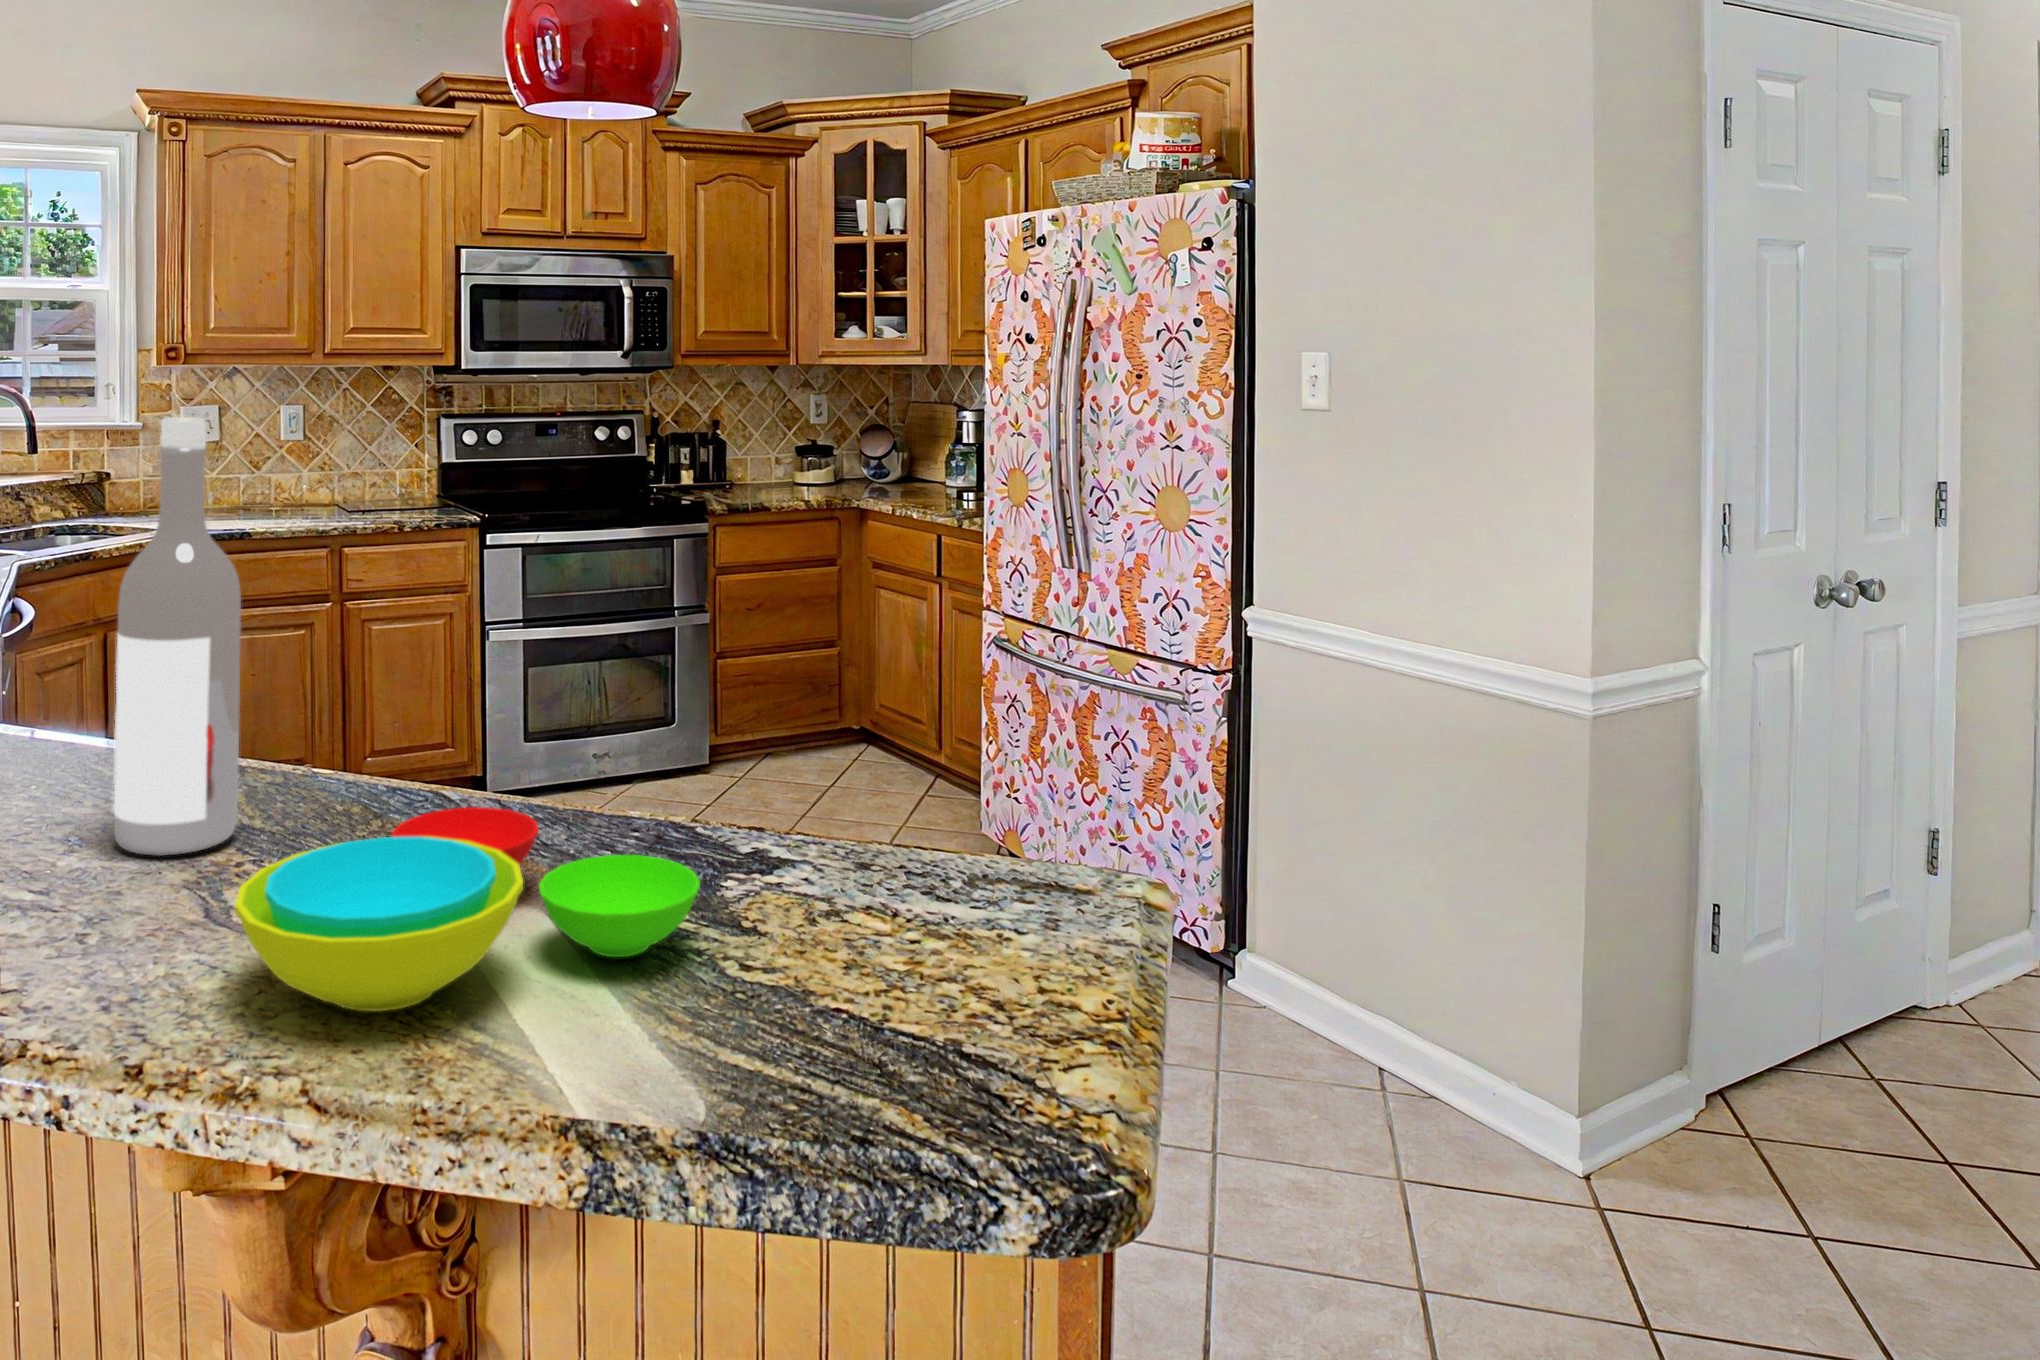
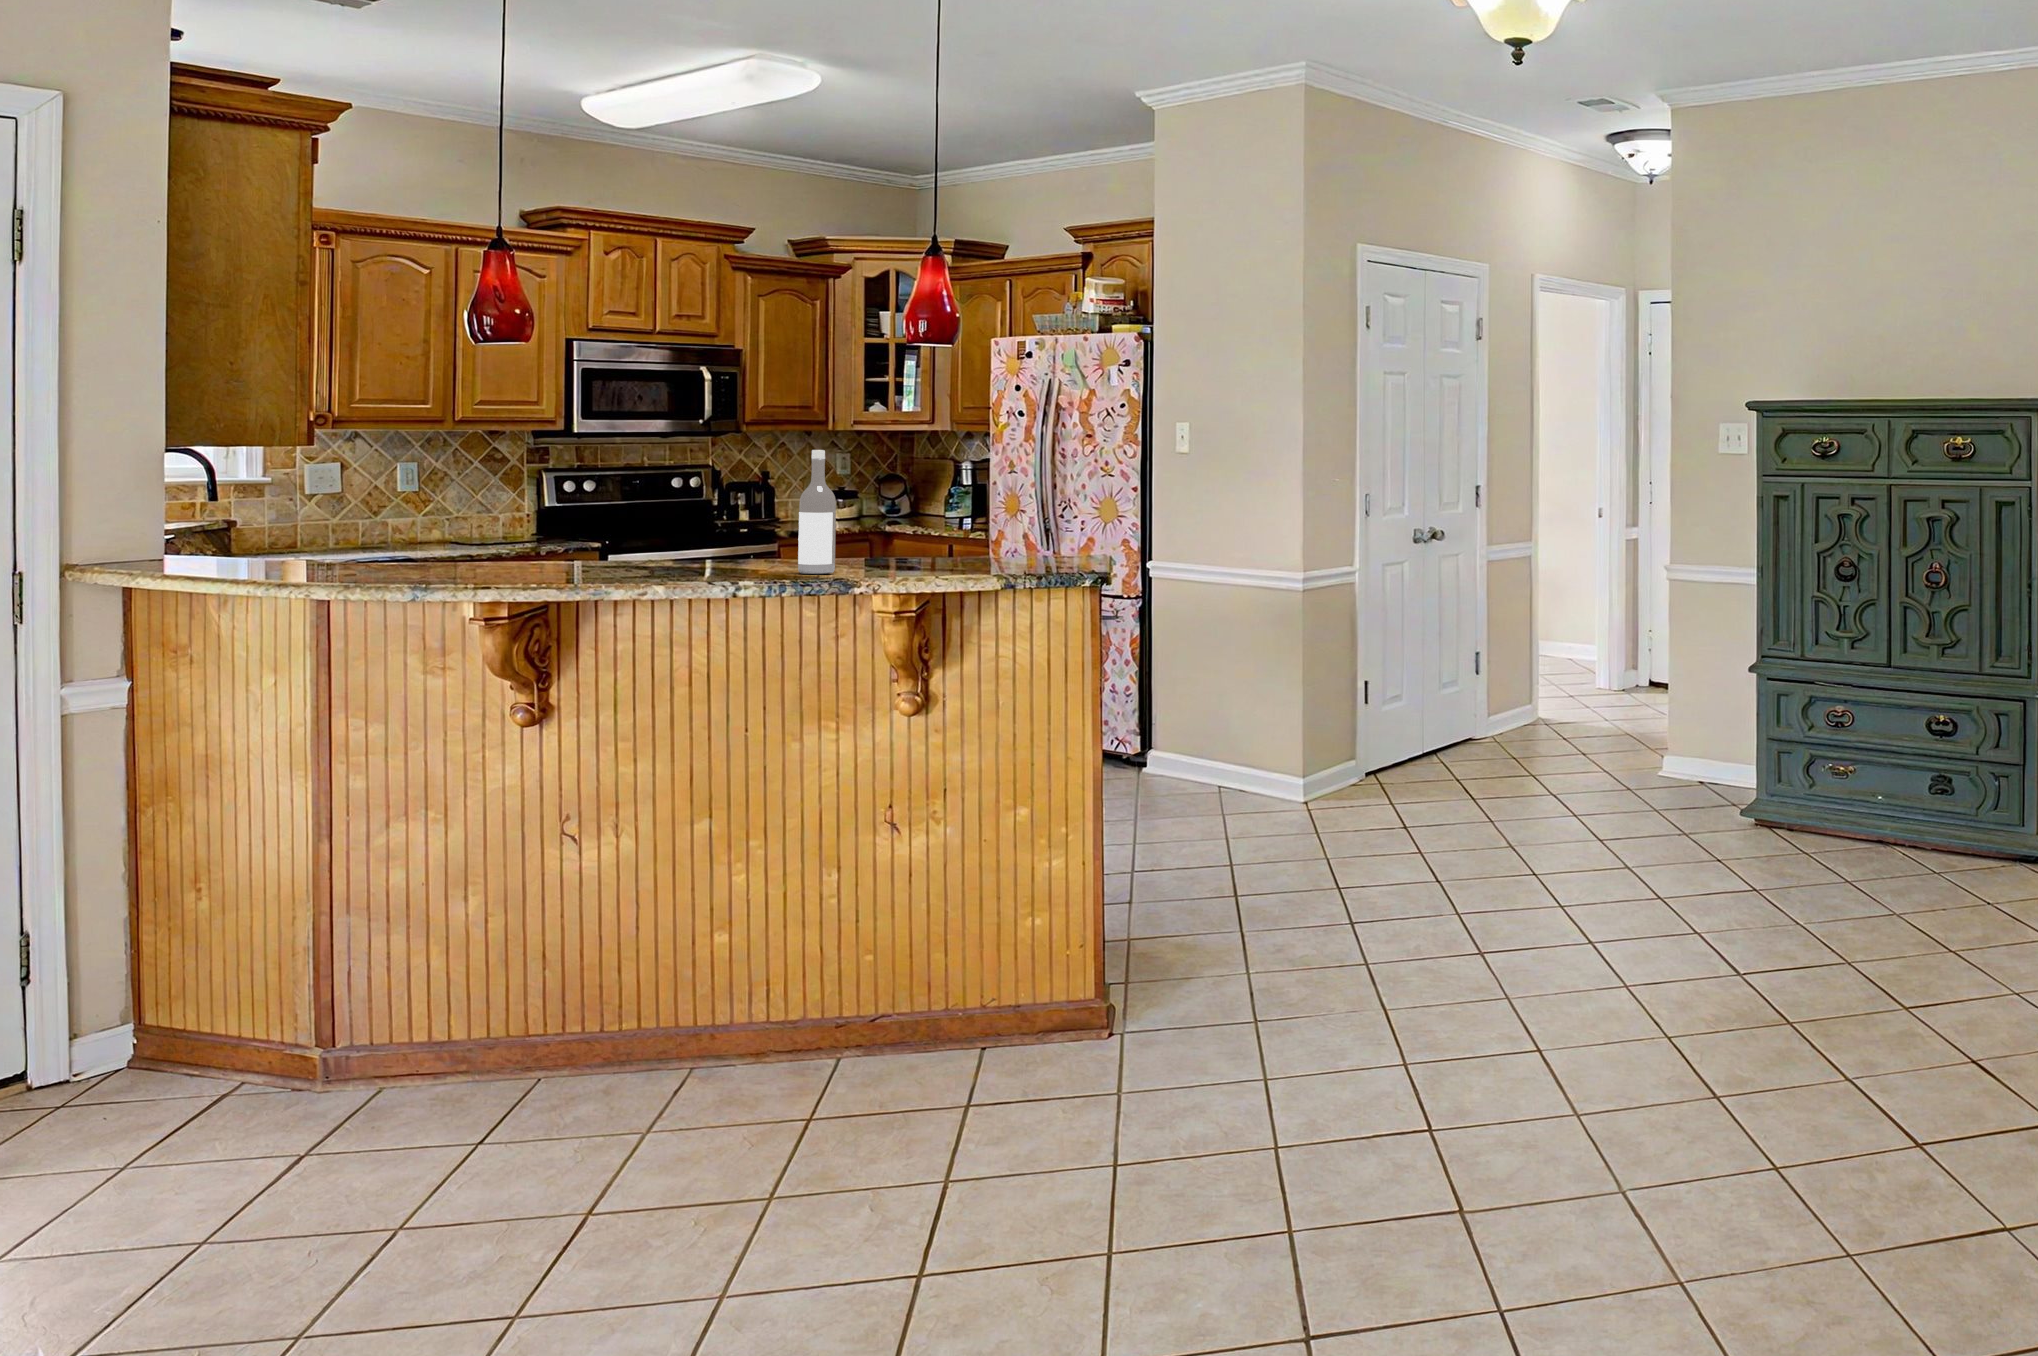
bowl: present [235,807,700,1011] -> none [887,551,991,581]

